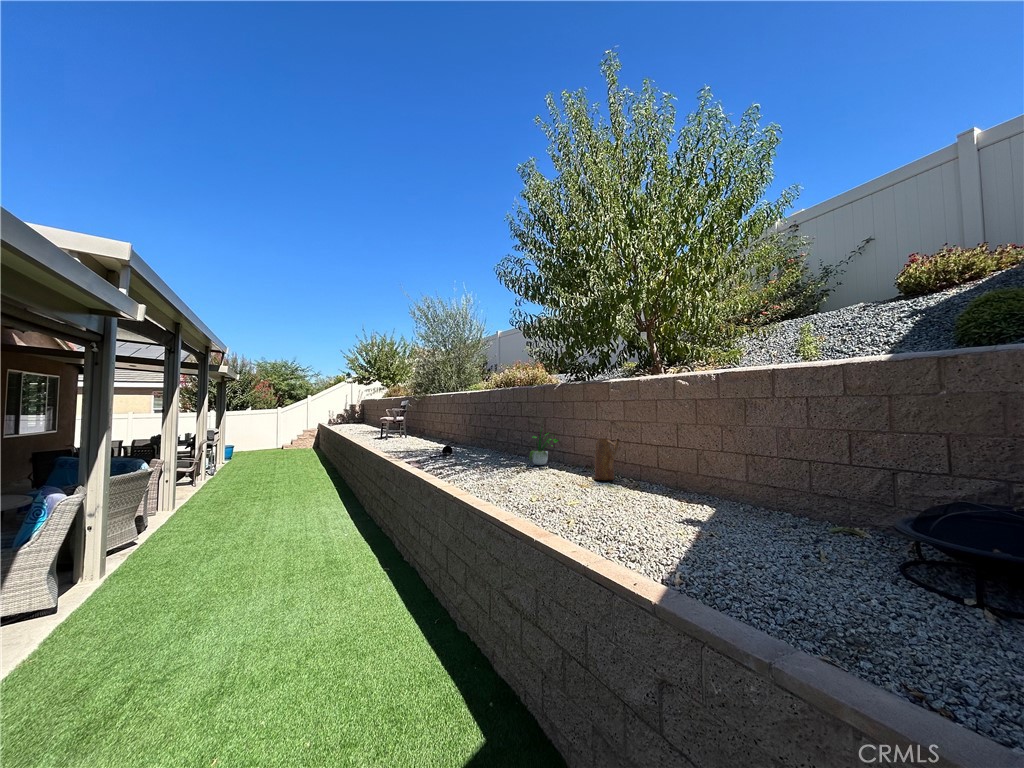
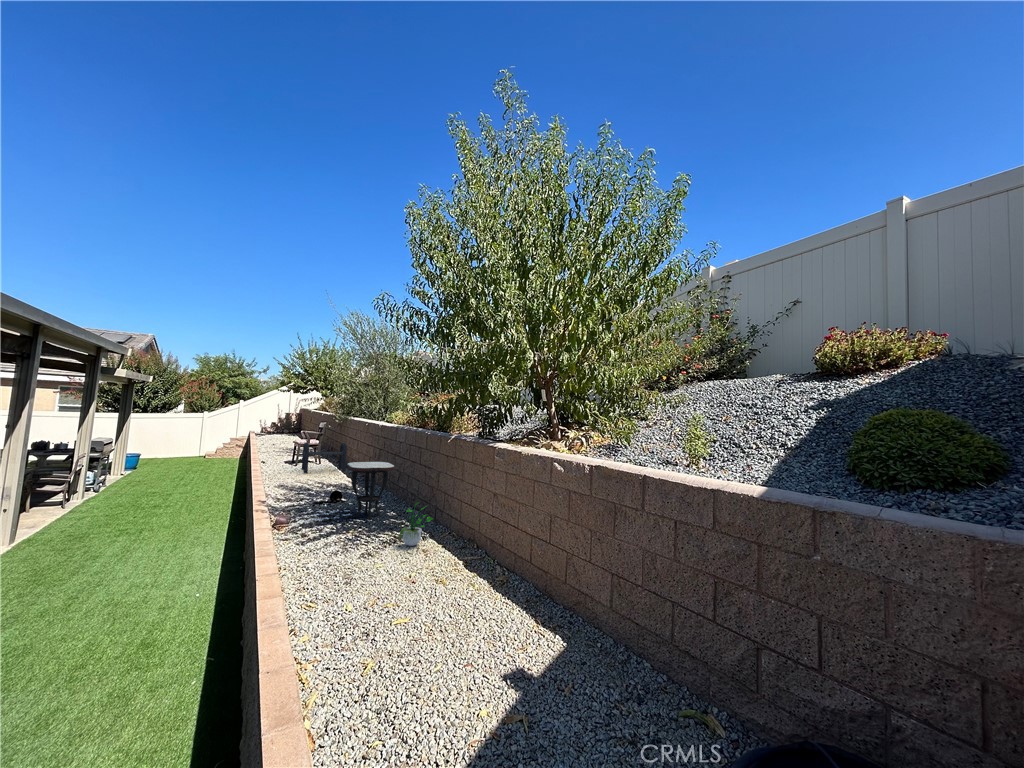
side table: none [463,410,507,456] -> present [345,462,396,519]
bench: none [396,413,436,440] -> present [302,443,347,473]
watering can: present [595,438,620,480] -> none [449,537,475,592]

